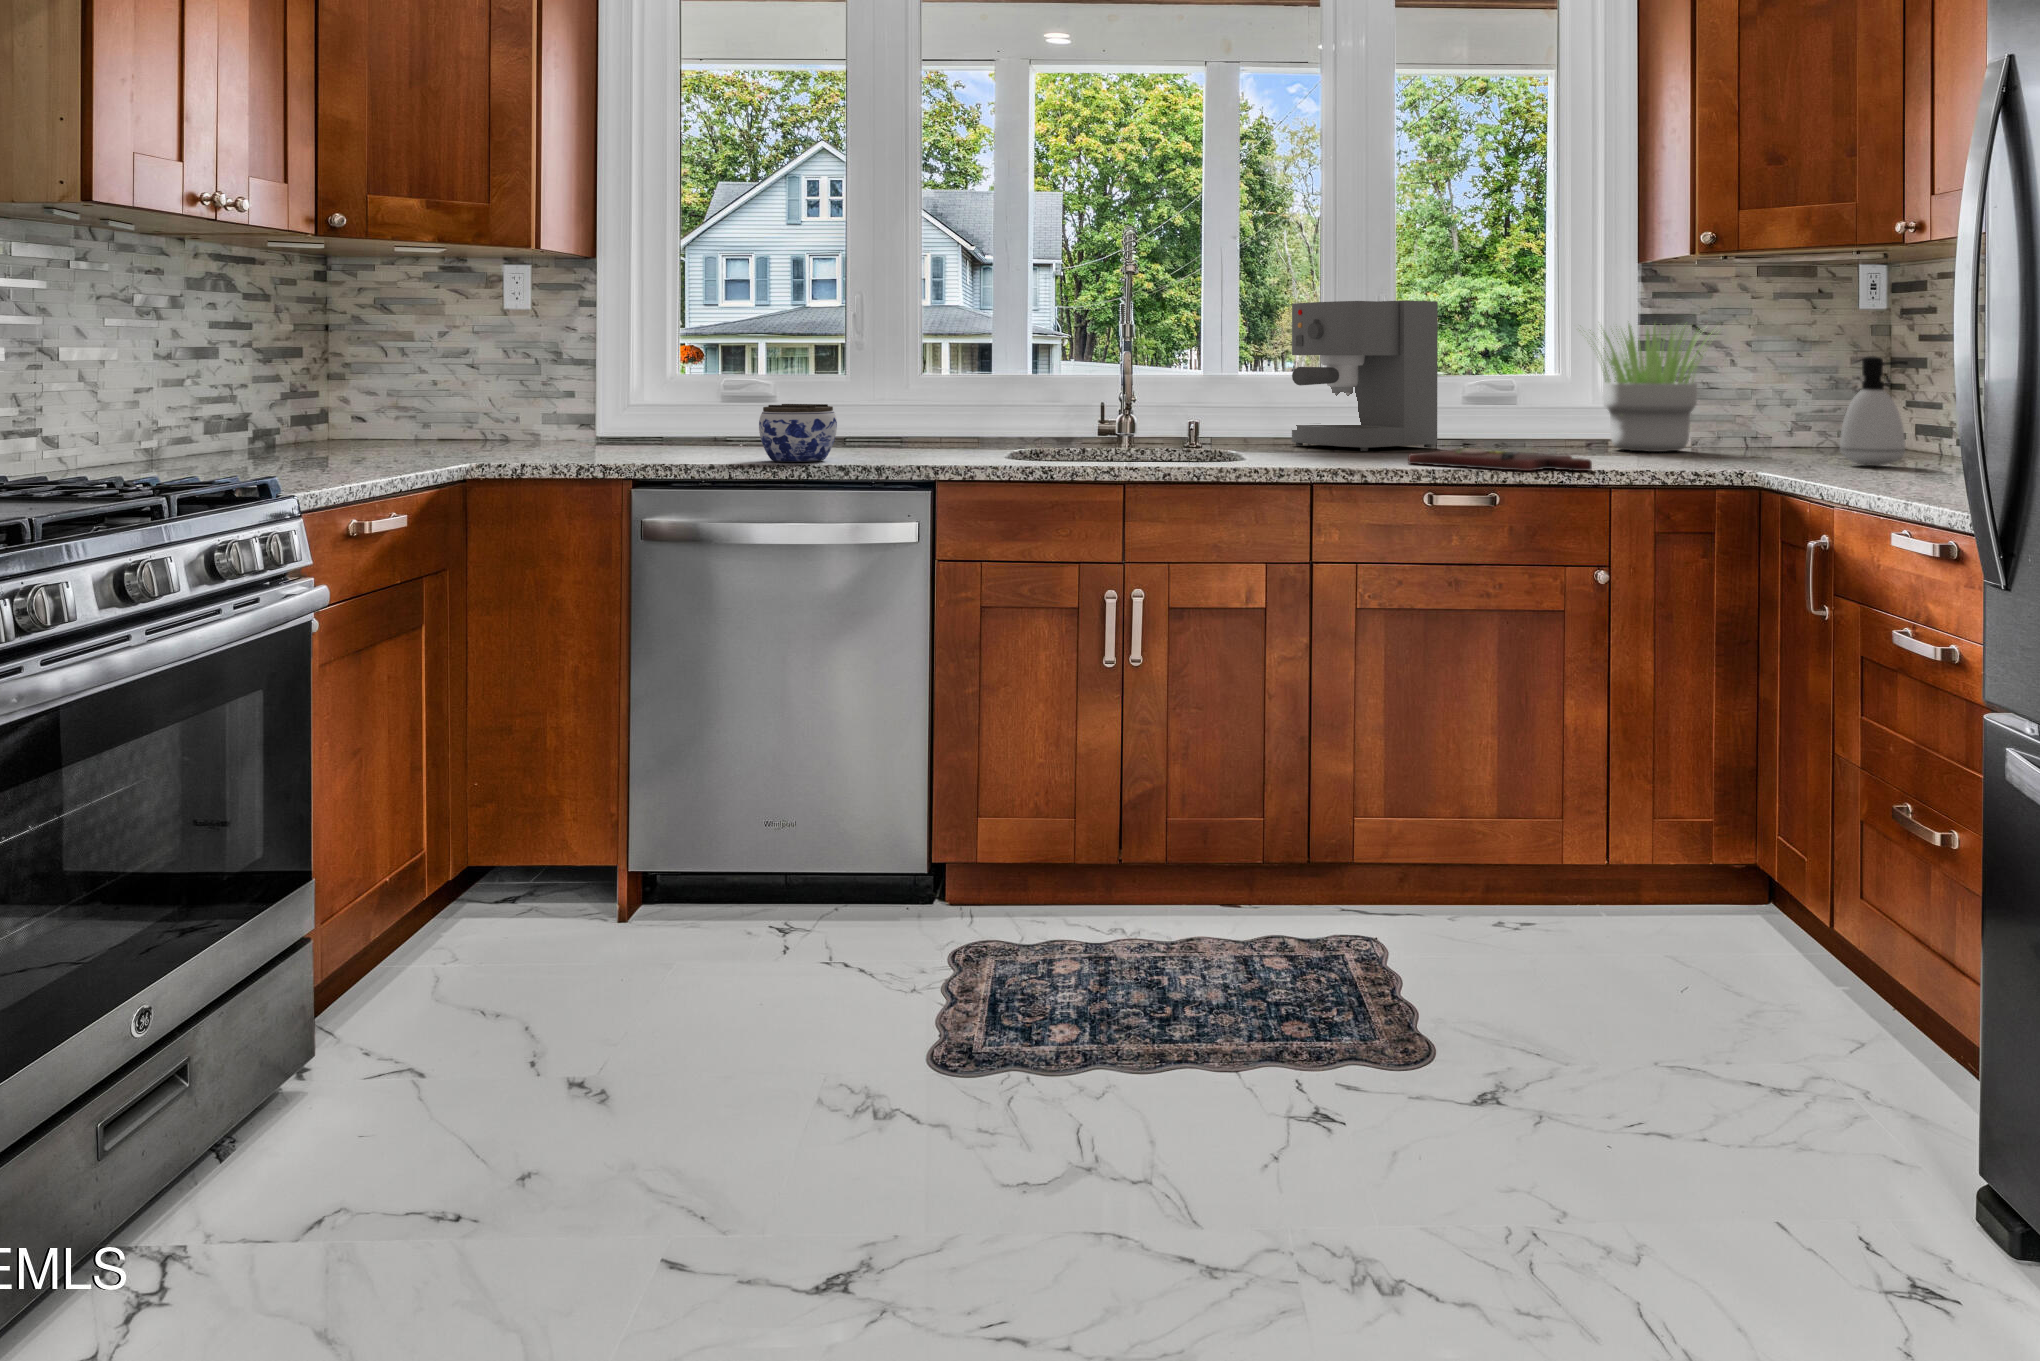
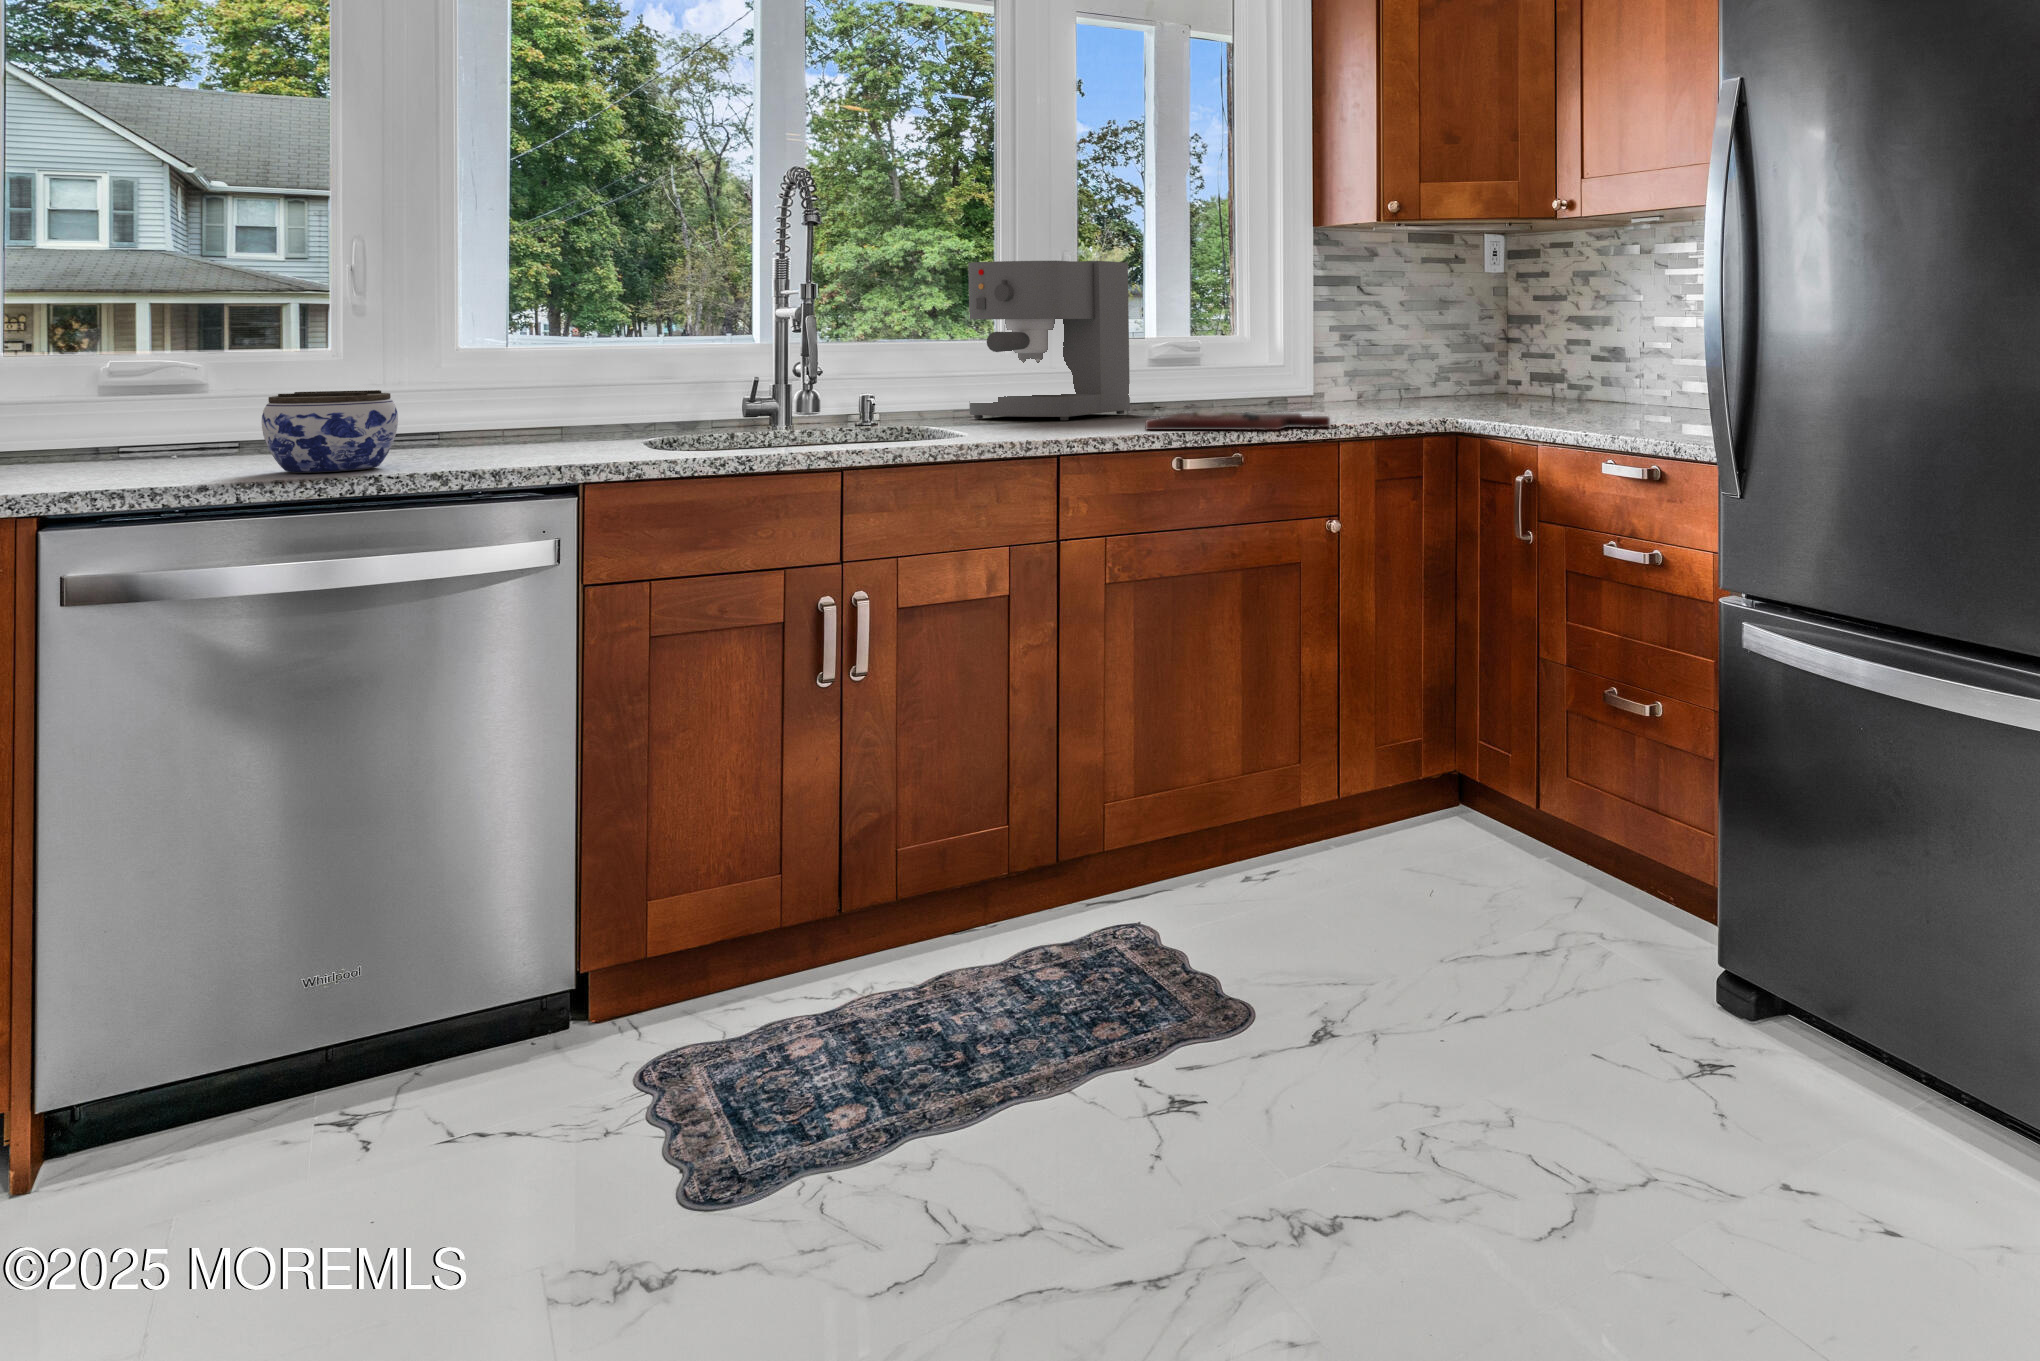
potted plant: present [1590,324,1716,452] -> none [1253,283,1396,408]
soap dispenser: present [1840,356,1908,466] -> none [1505,316,1557,411]

